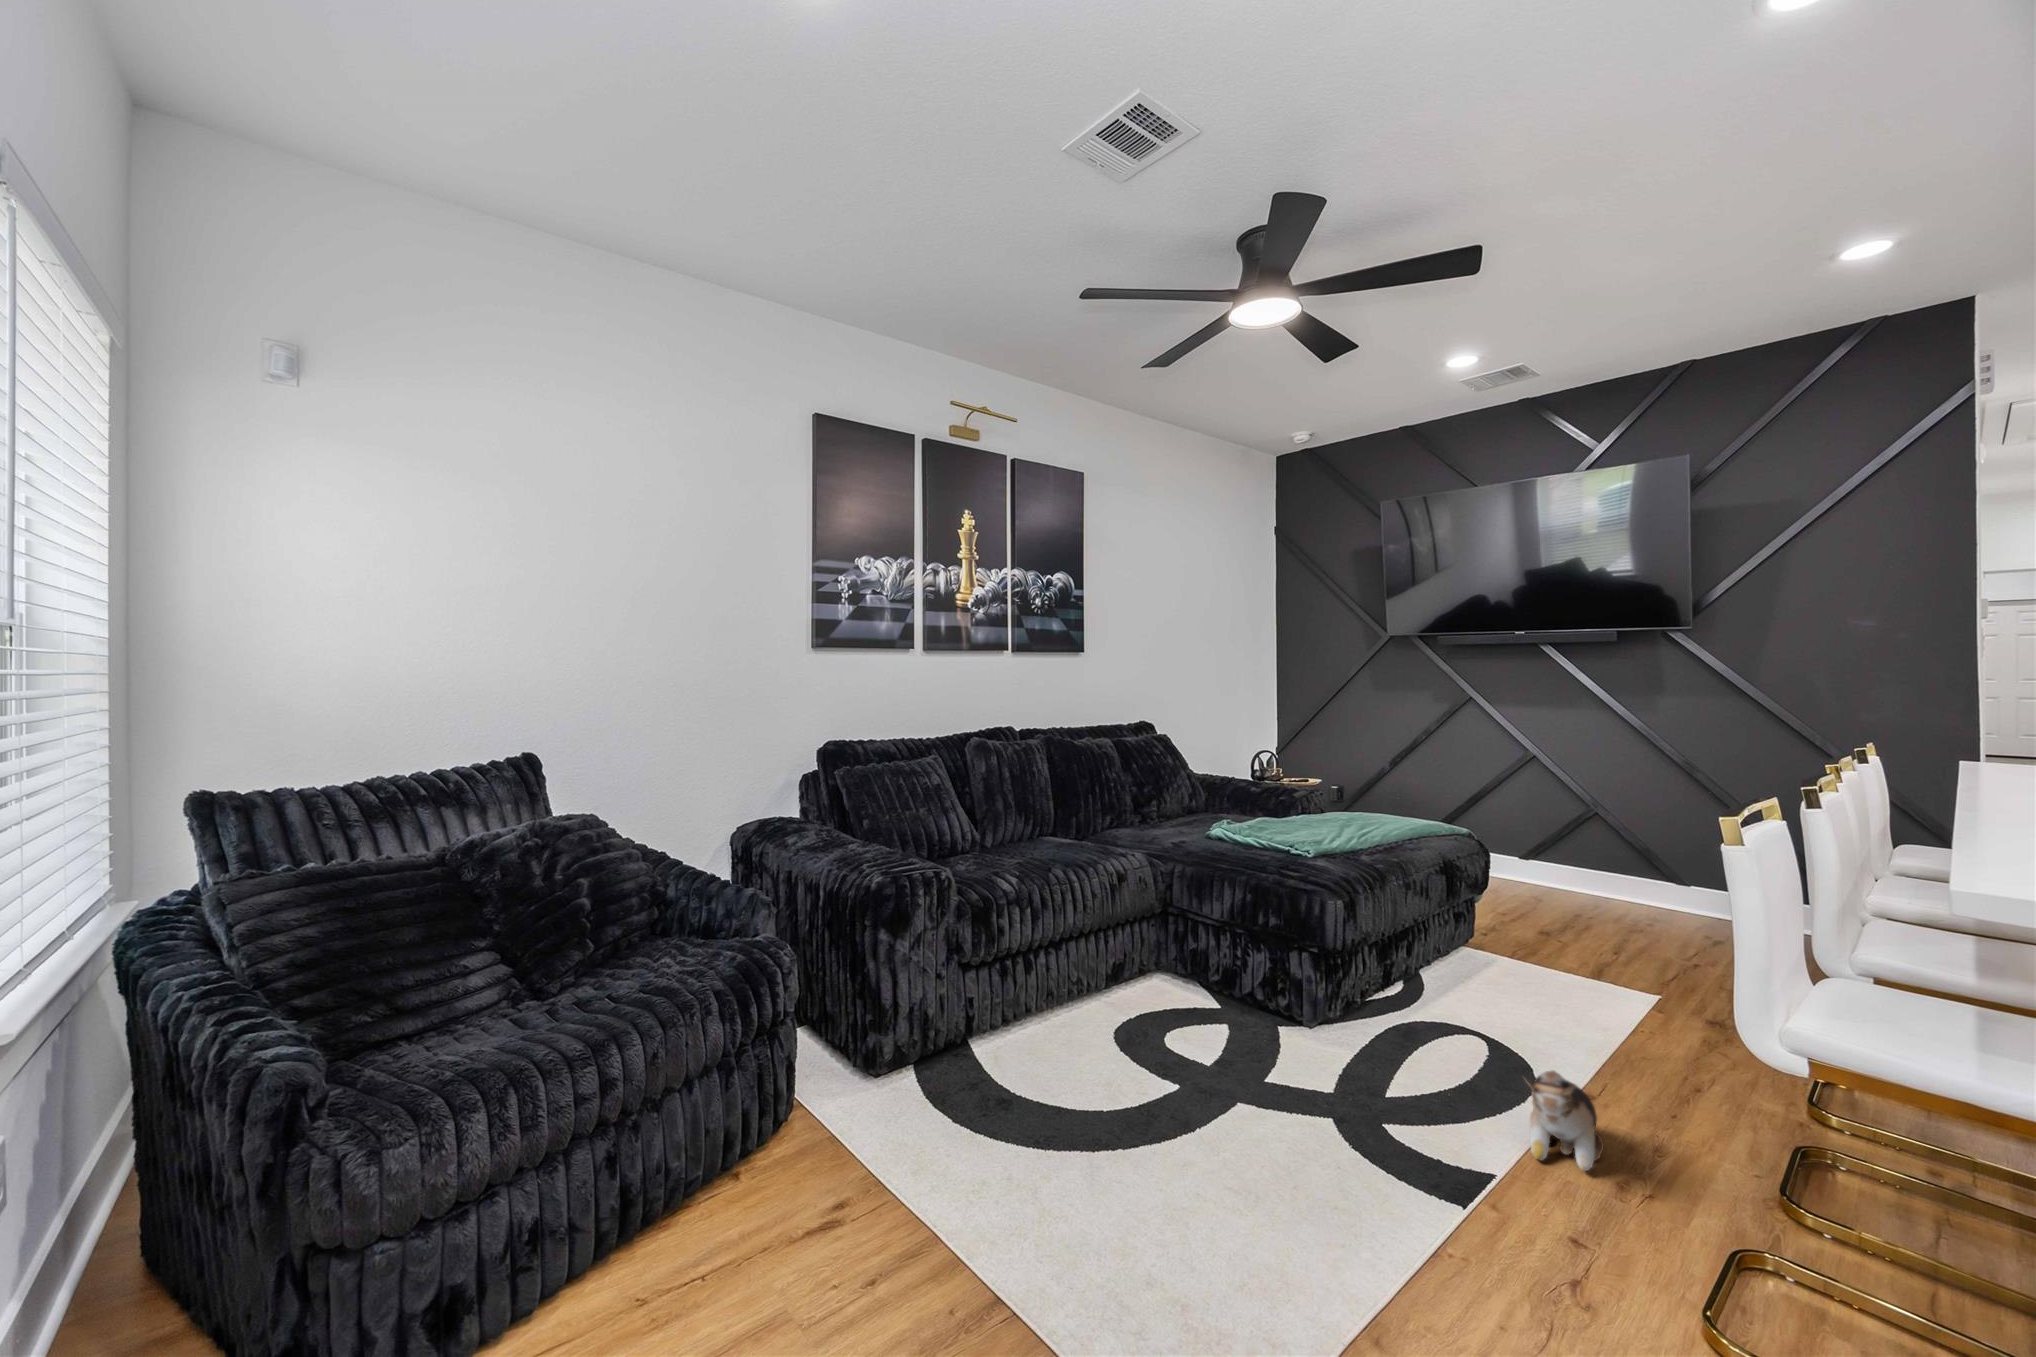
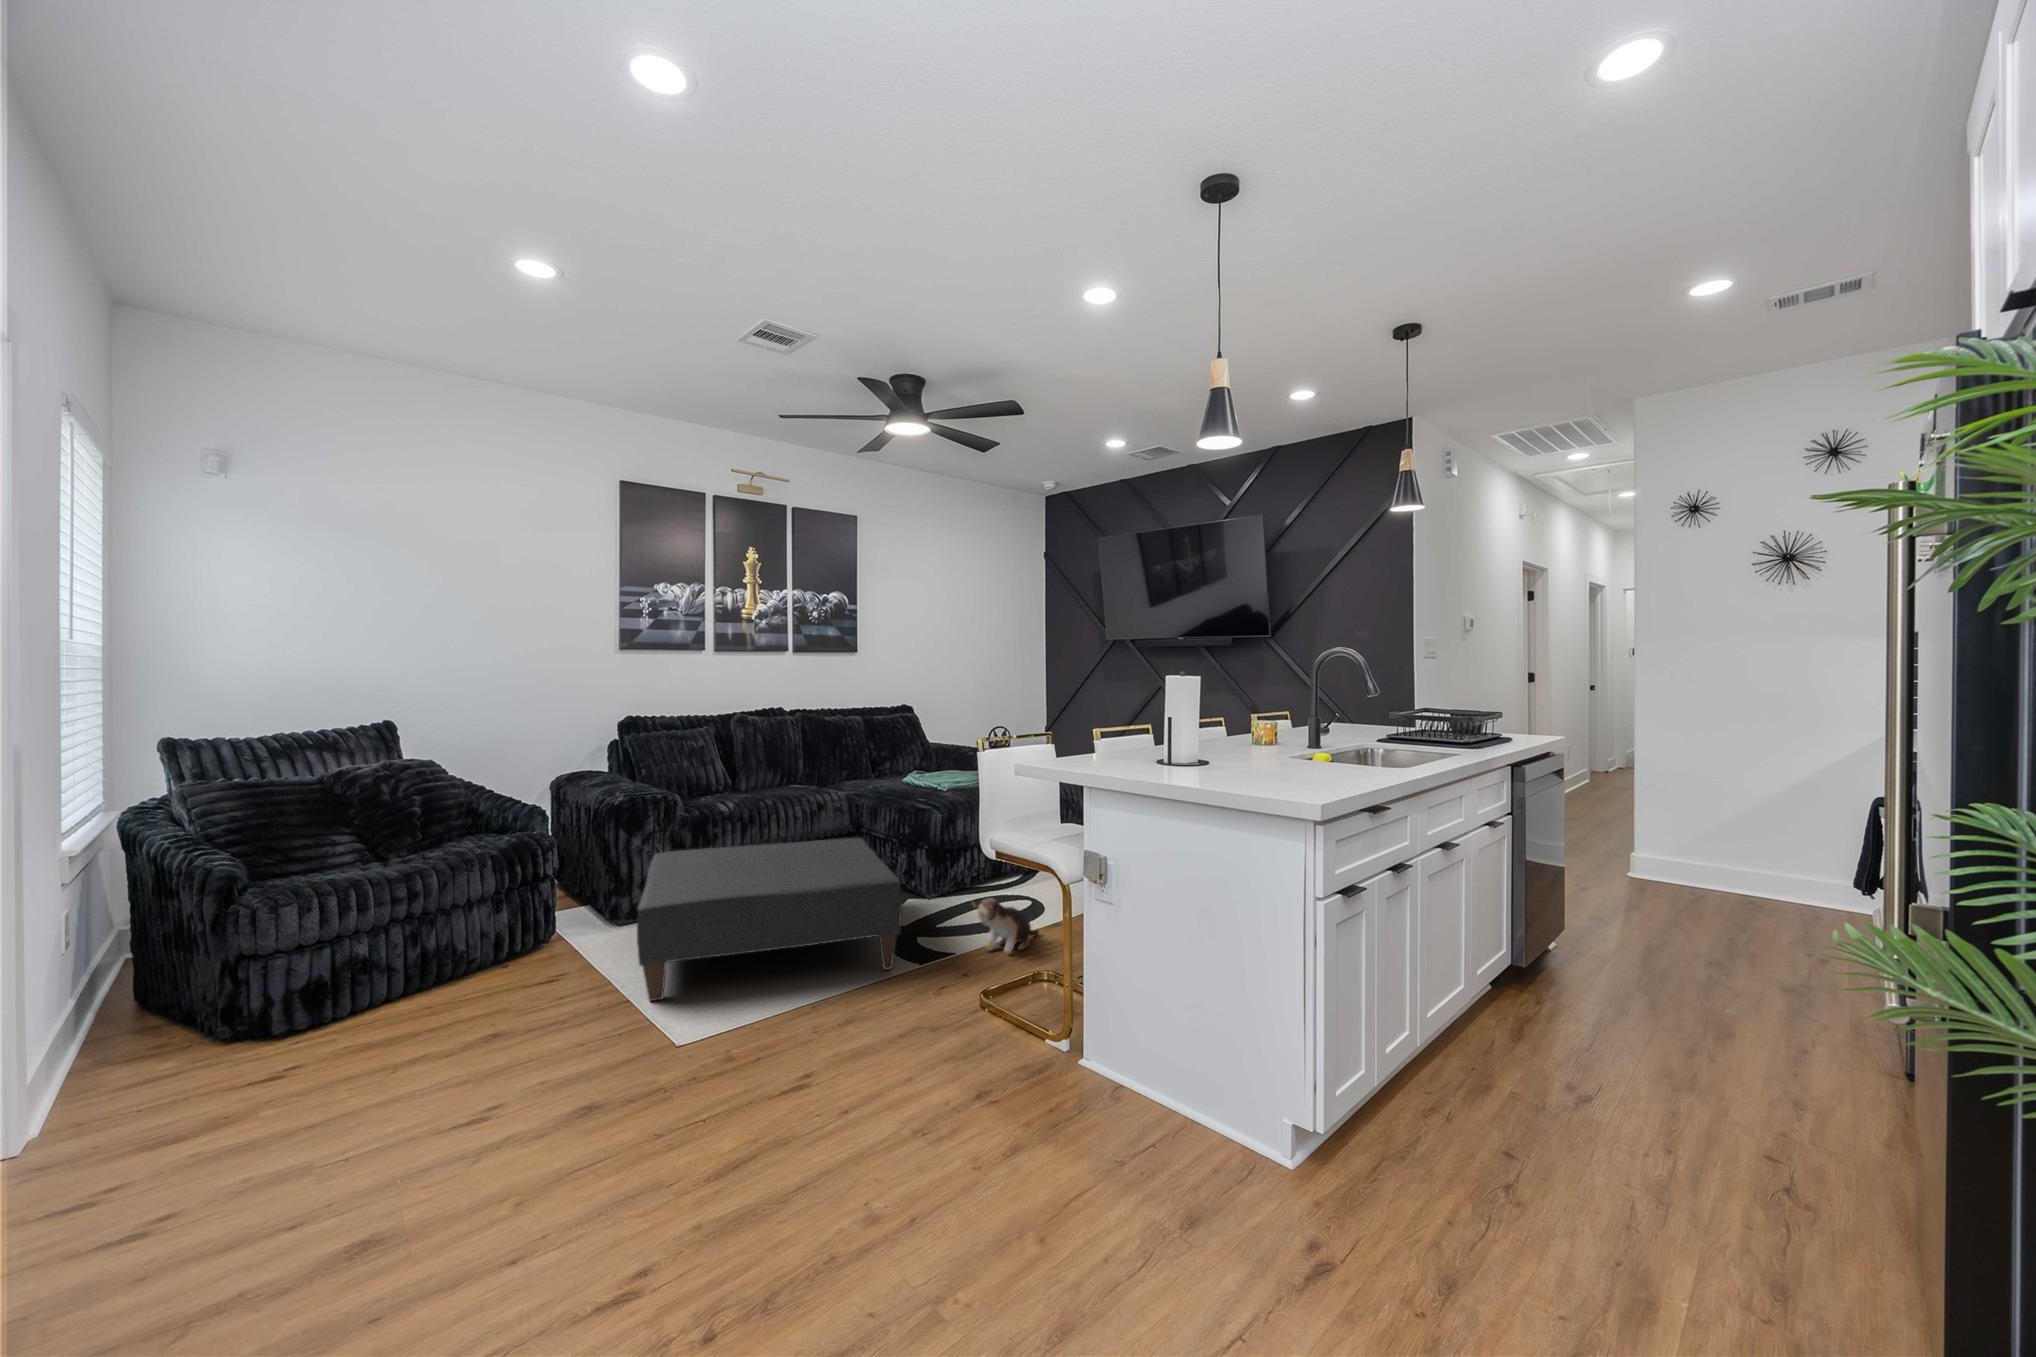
ottoman: none [929,933,1439,1298] -> present [637,838,902,1001]

